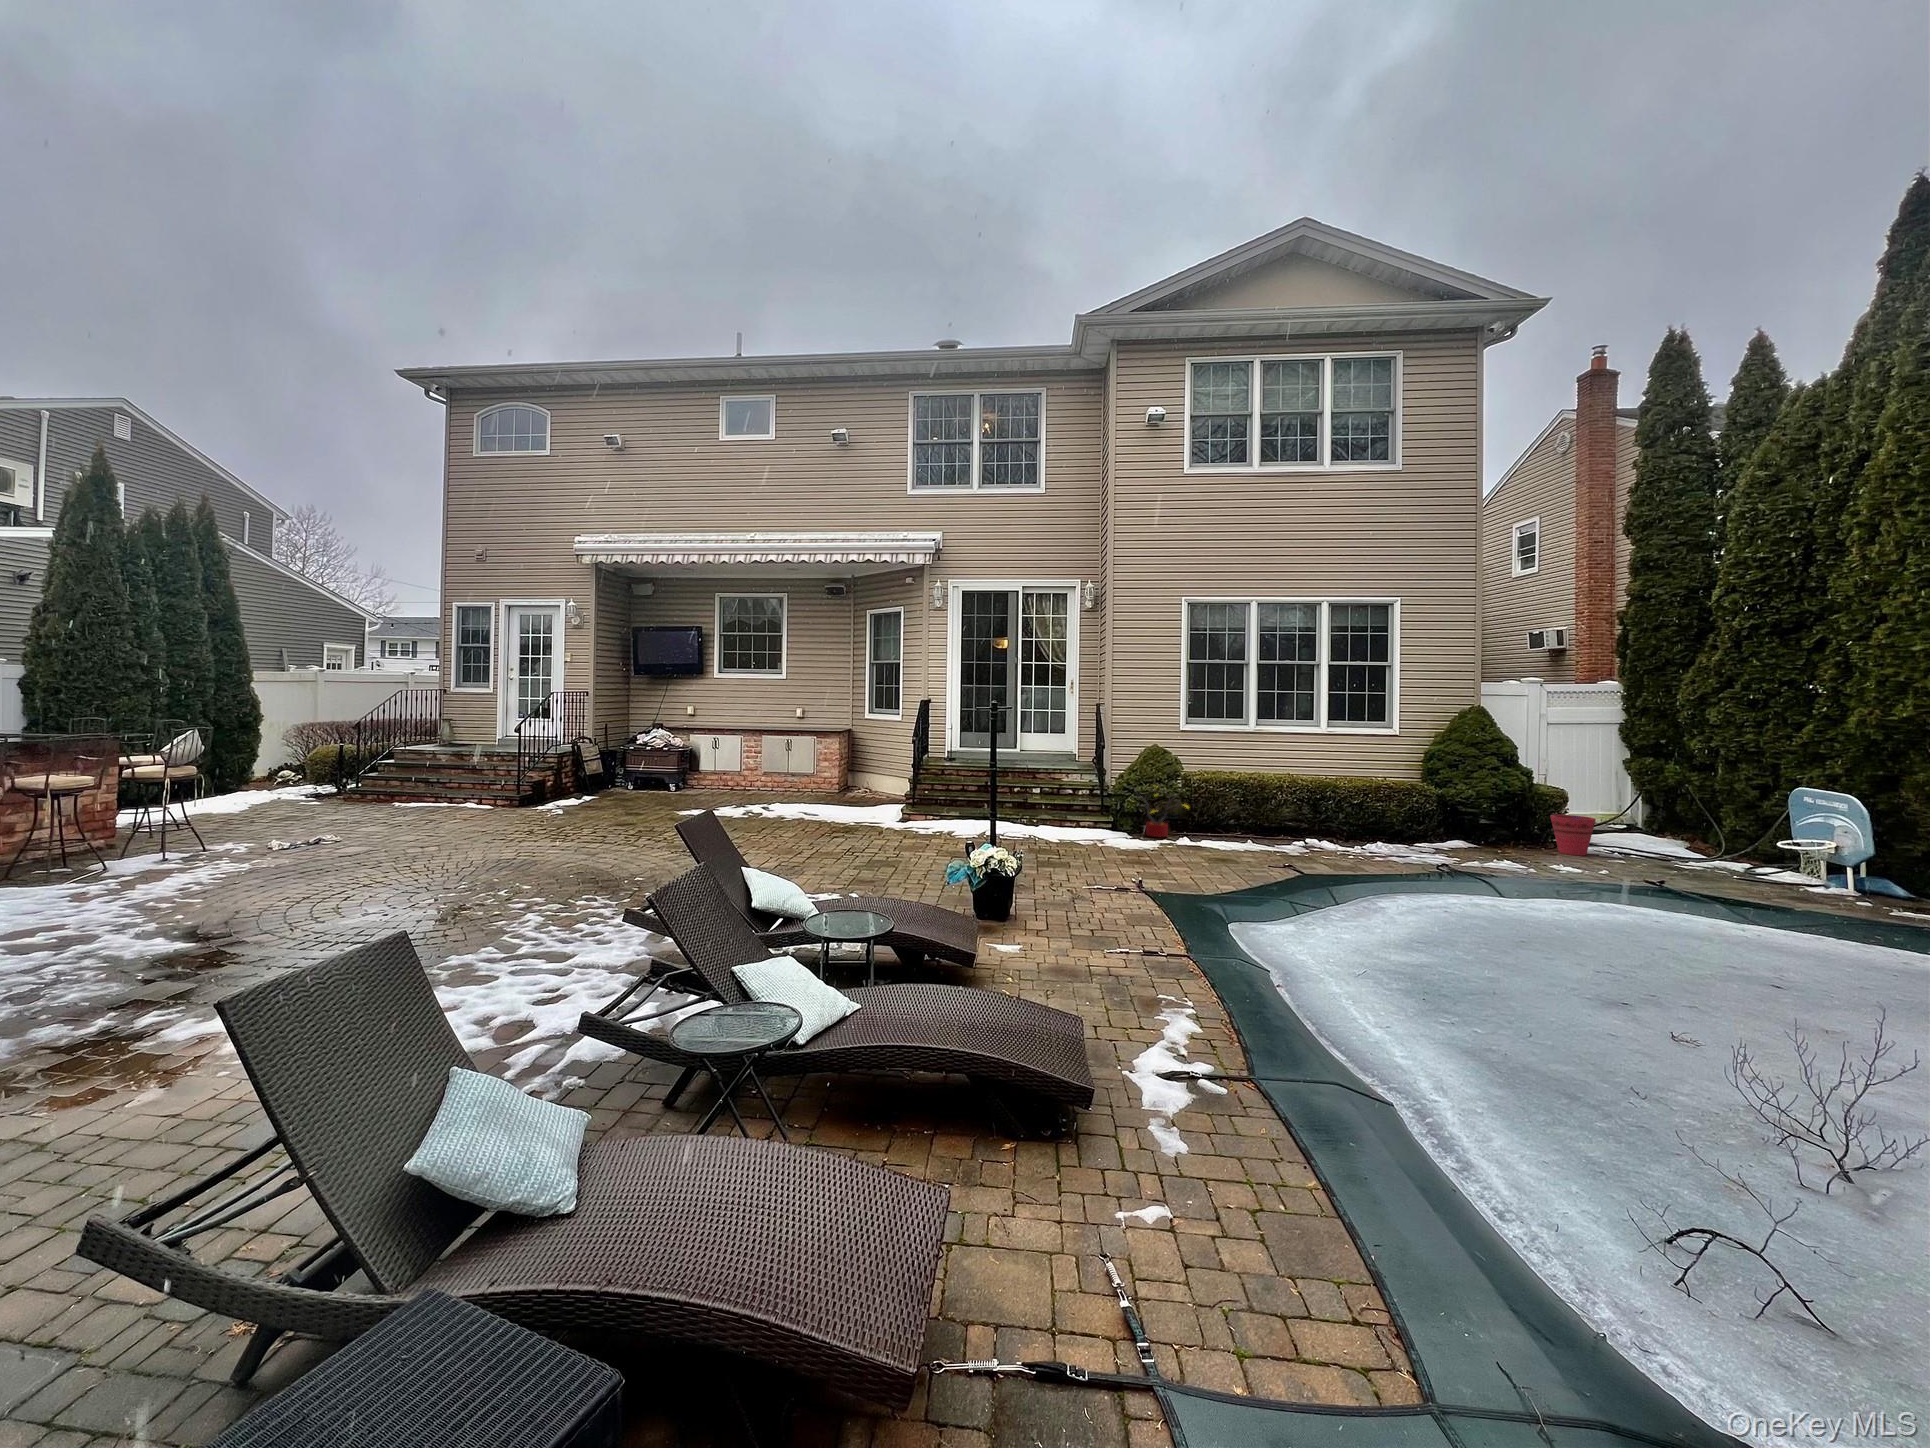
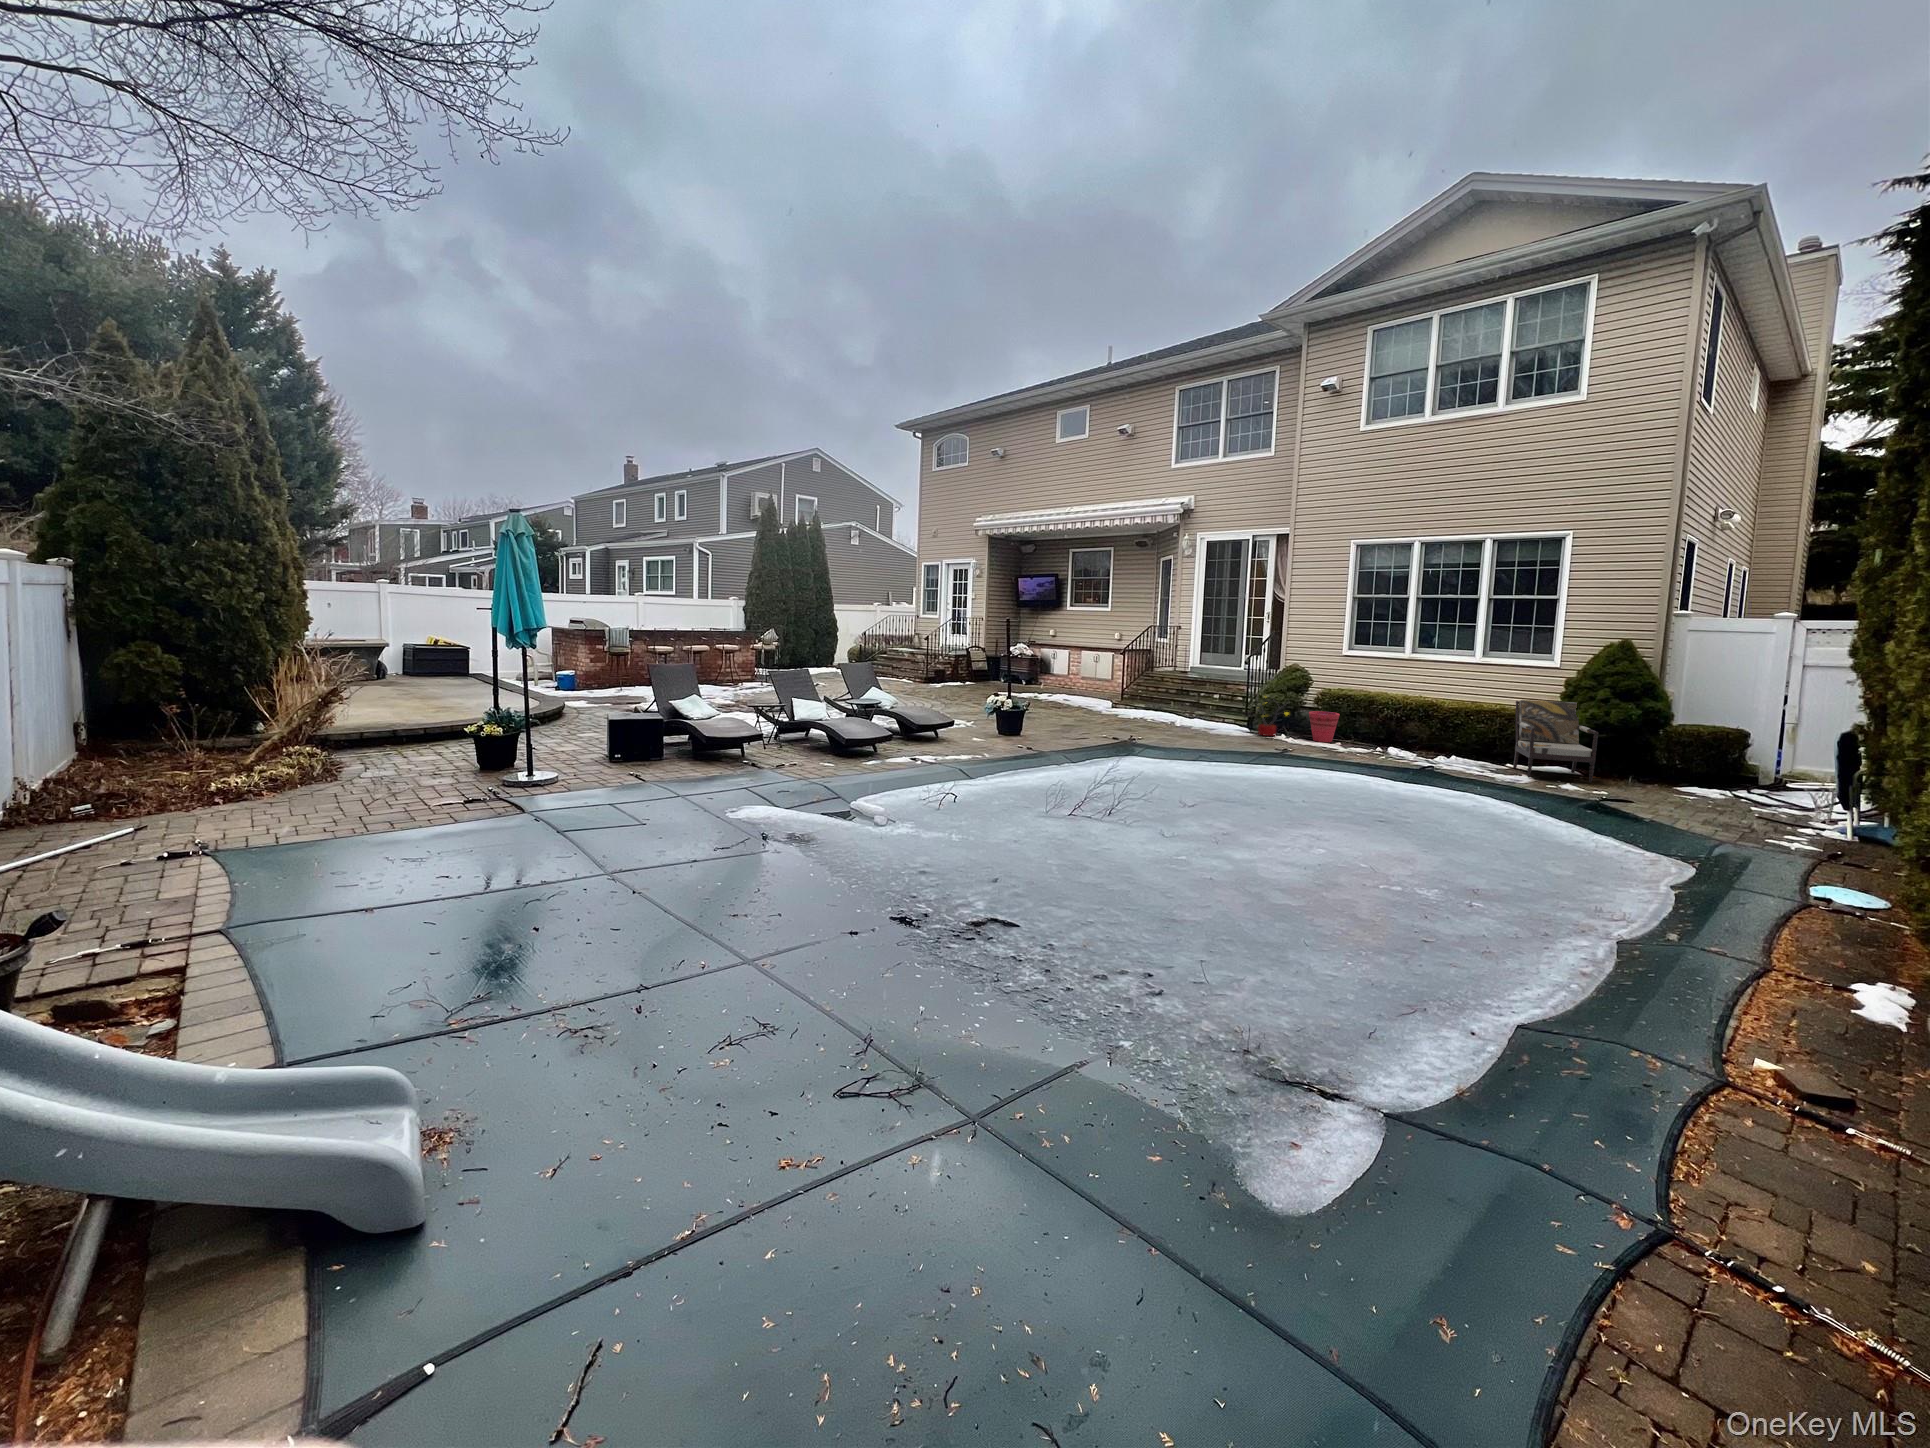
armchair: none [1420,771,1523,857] -> present [1513,700,1598,782]
bucket: present [1550,815,1596,856] -> present [1309,711,1340,742]

